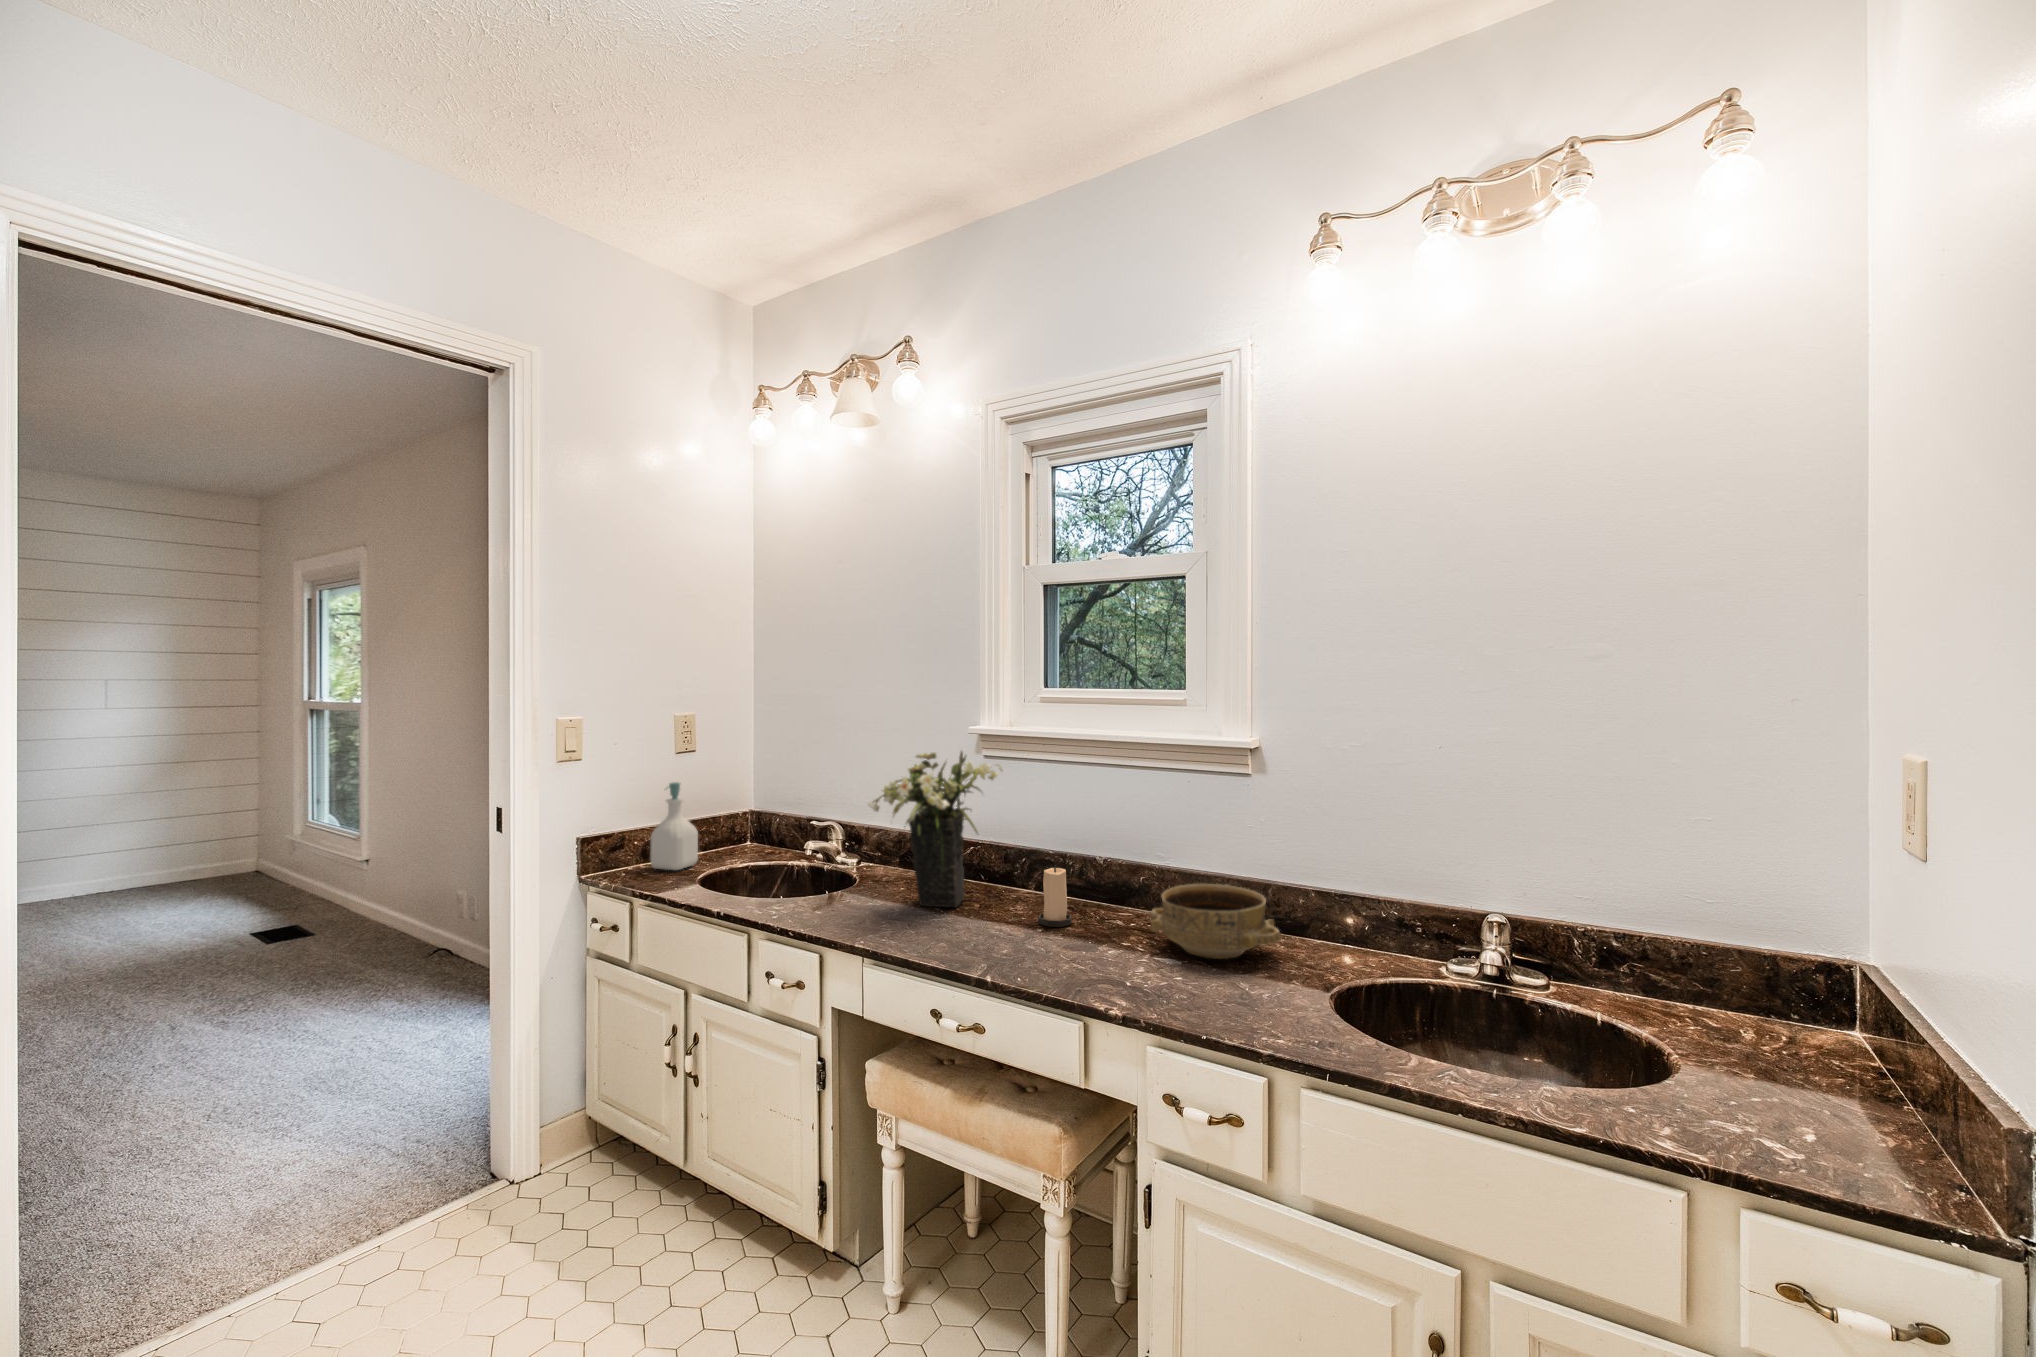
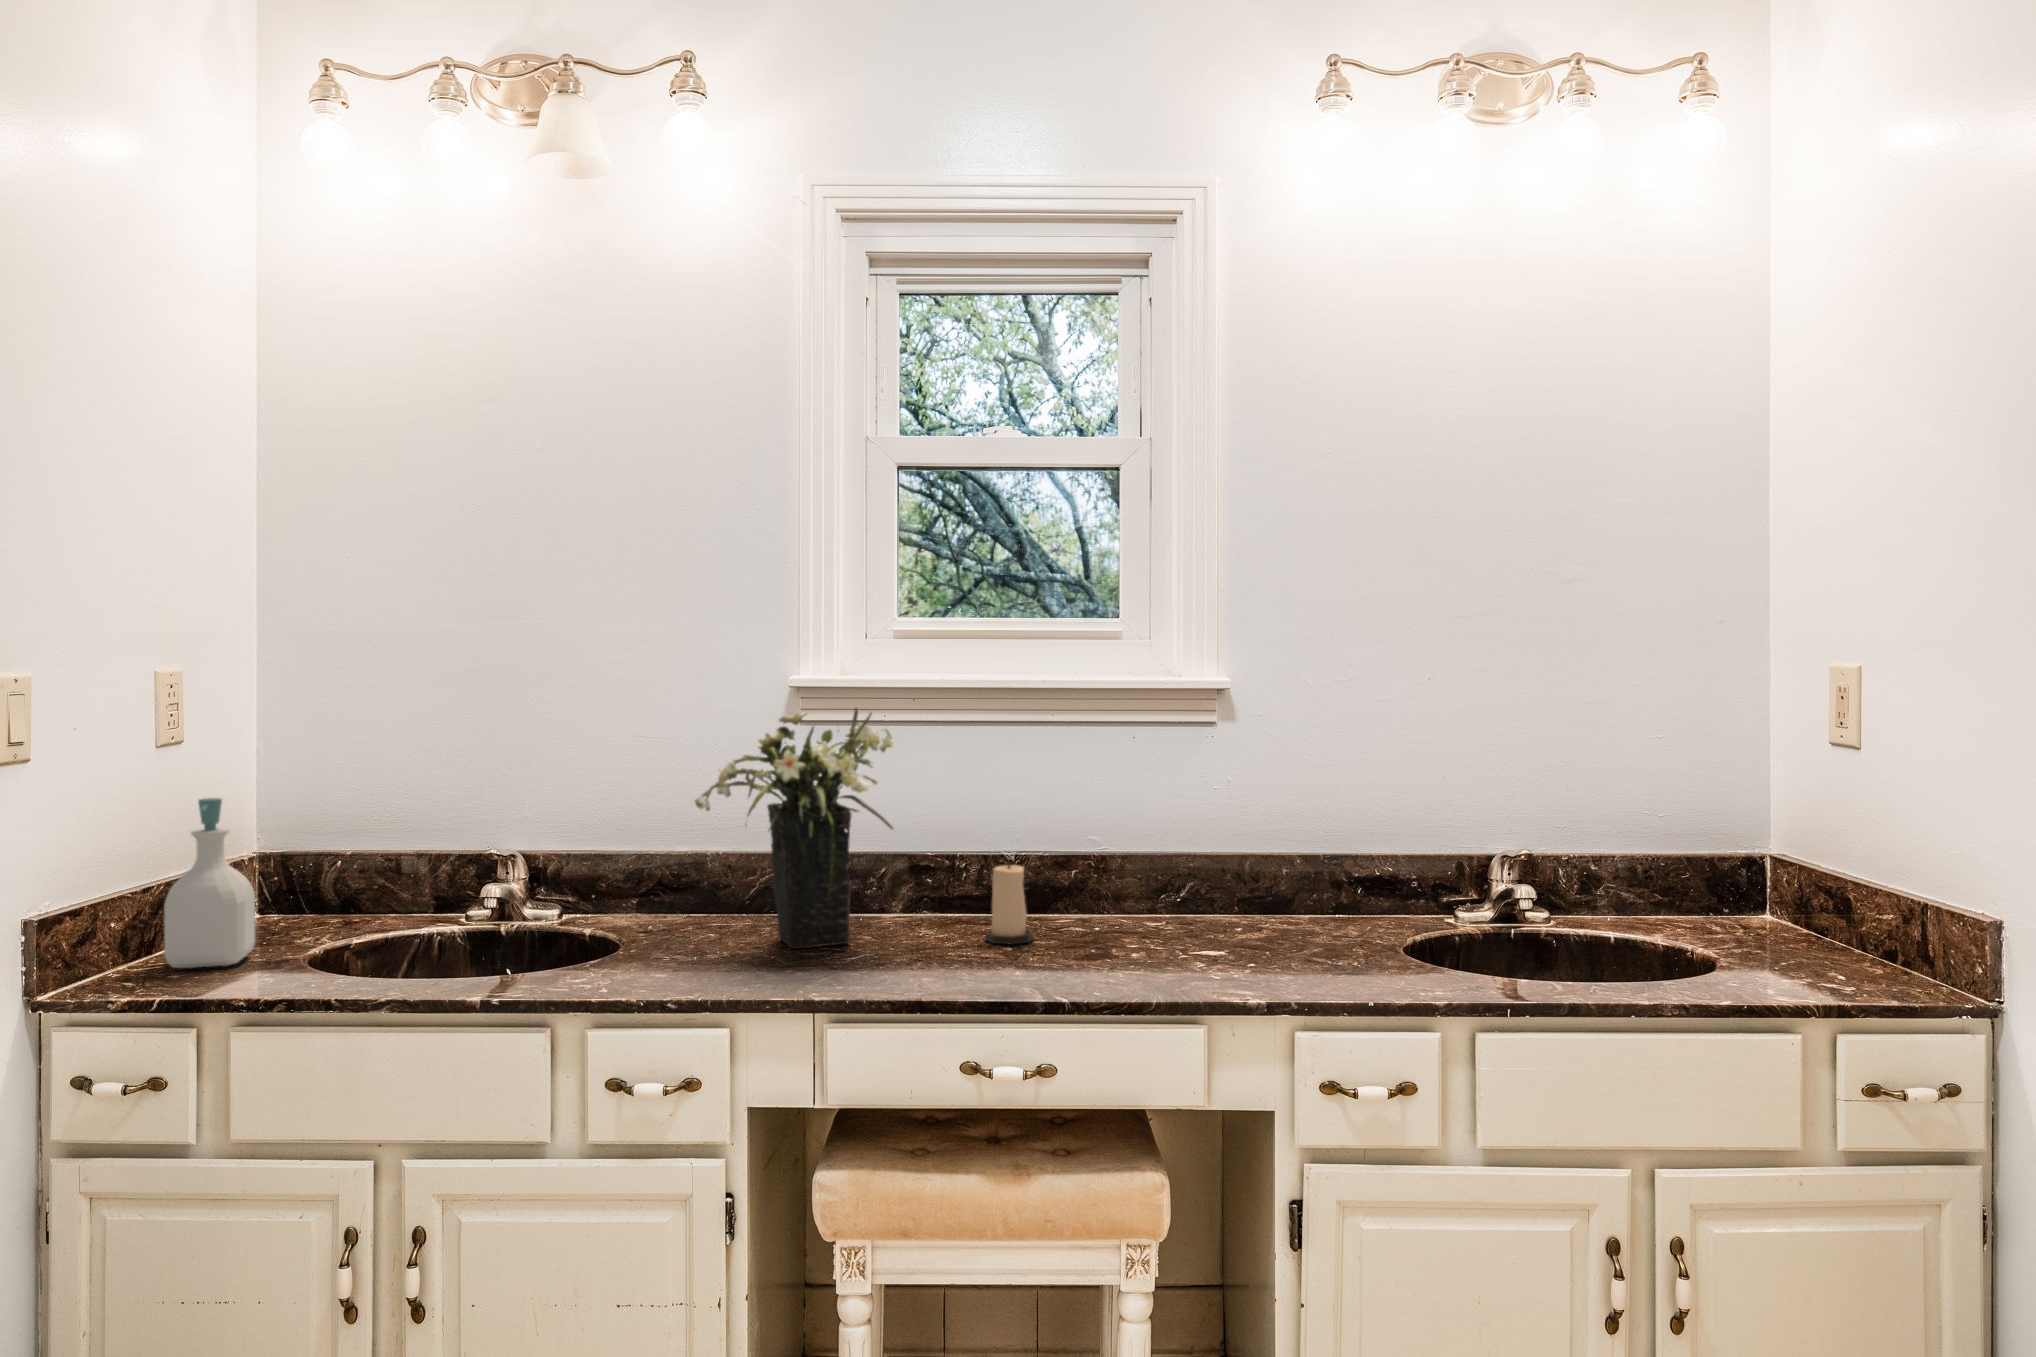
ceramic bowl: present [1151,884,1281,959] -> none [1148,862,1314,944]

